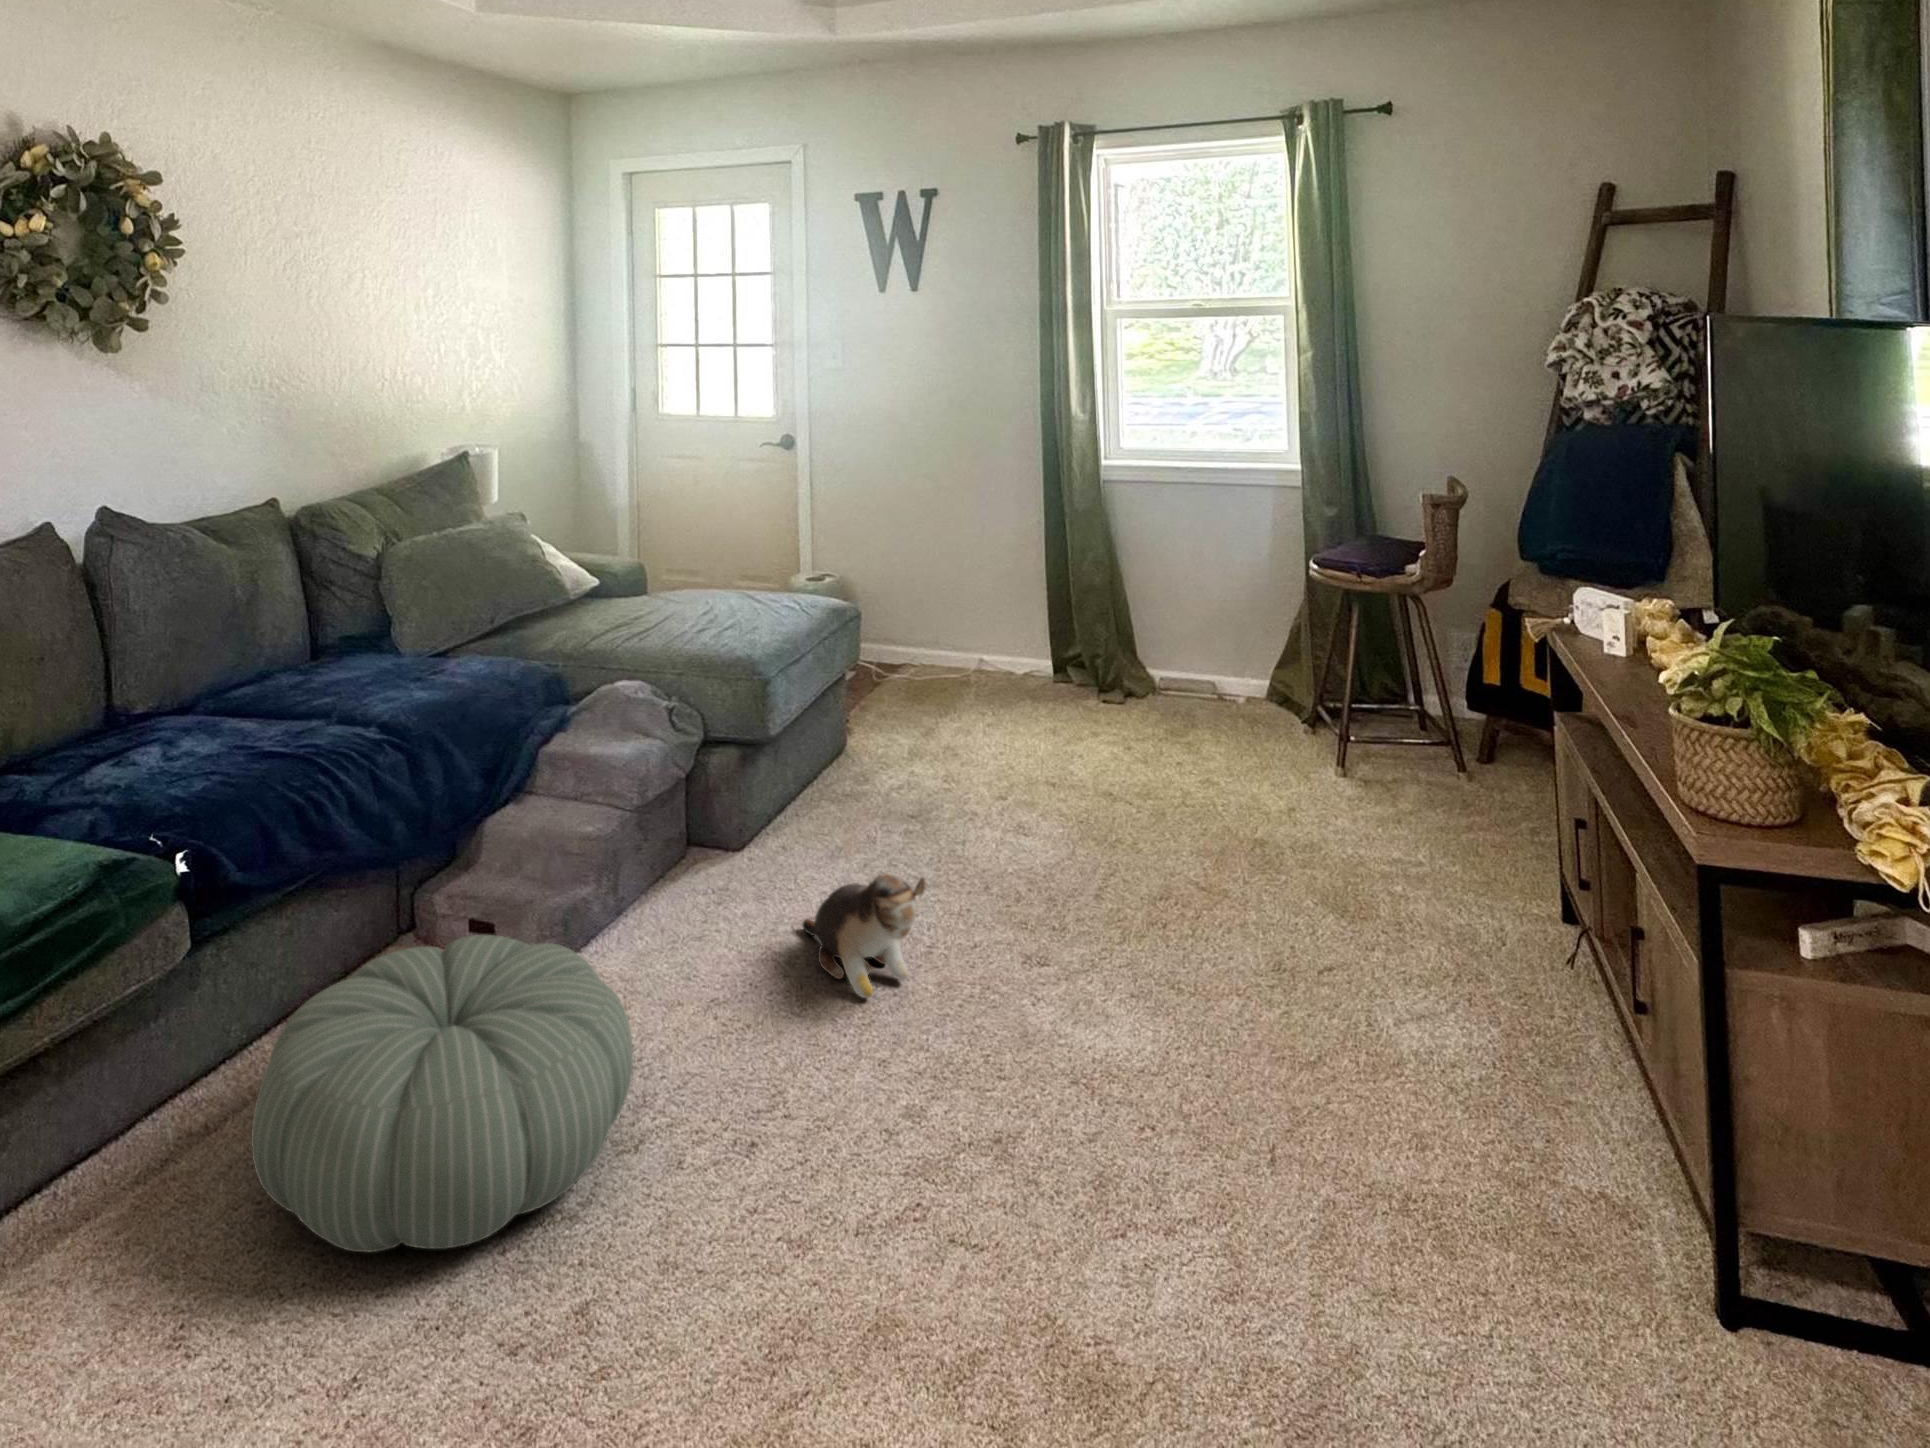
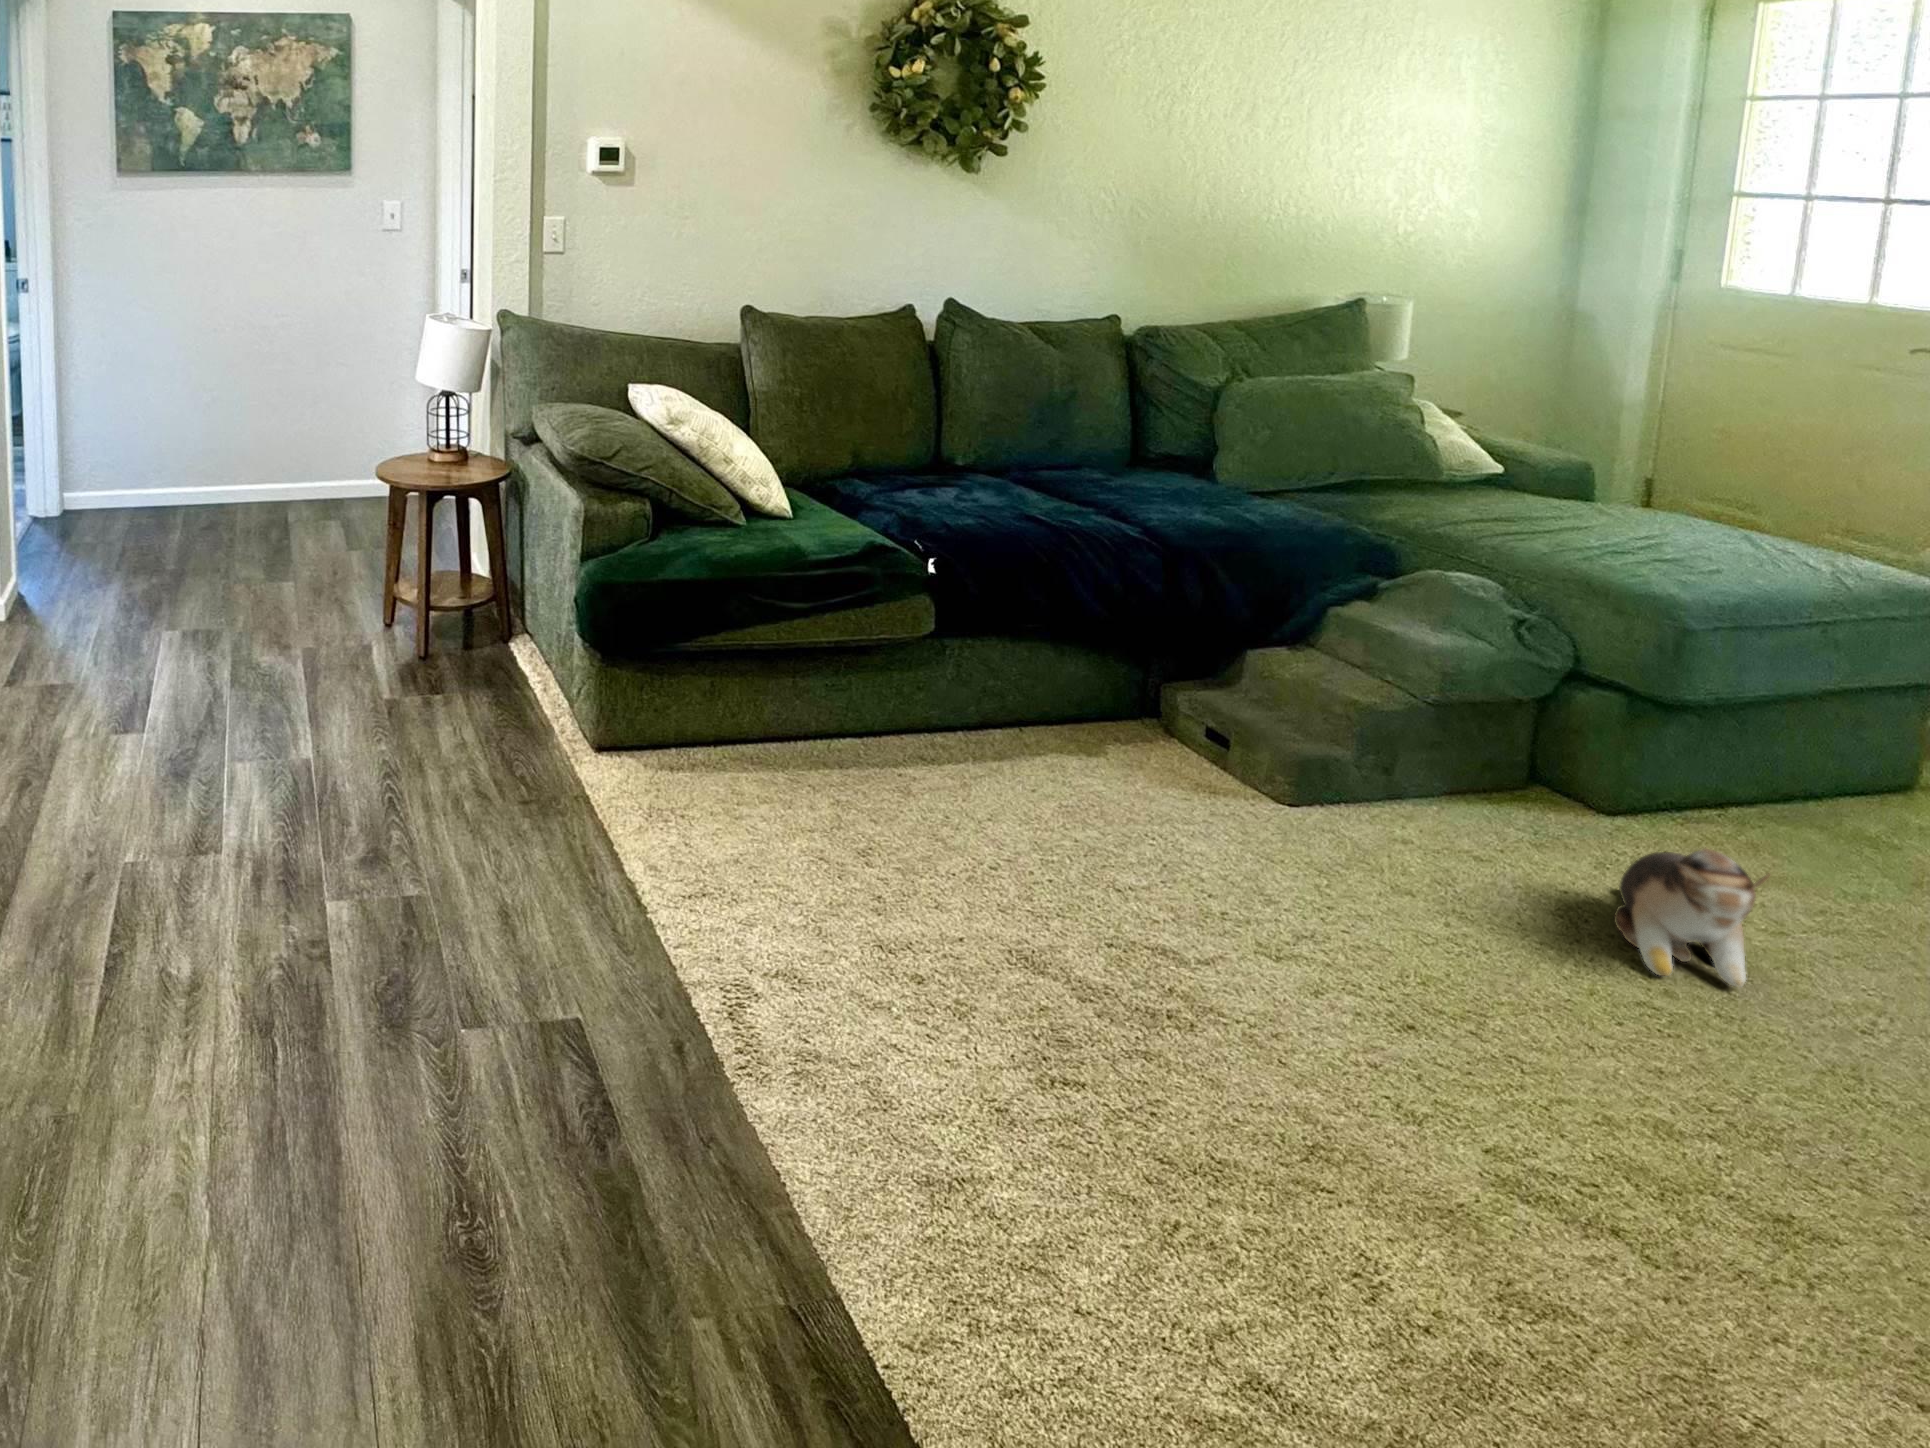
pouf: present [251,935,633,1252] -> none [940,691,1290,919]

